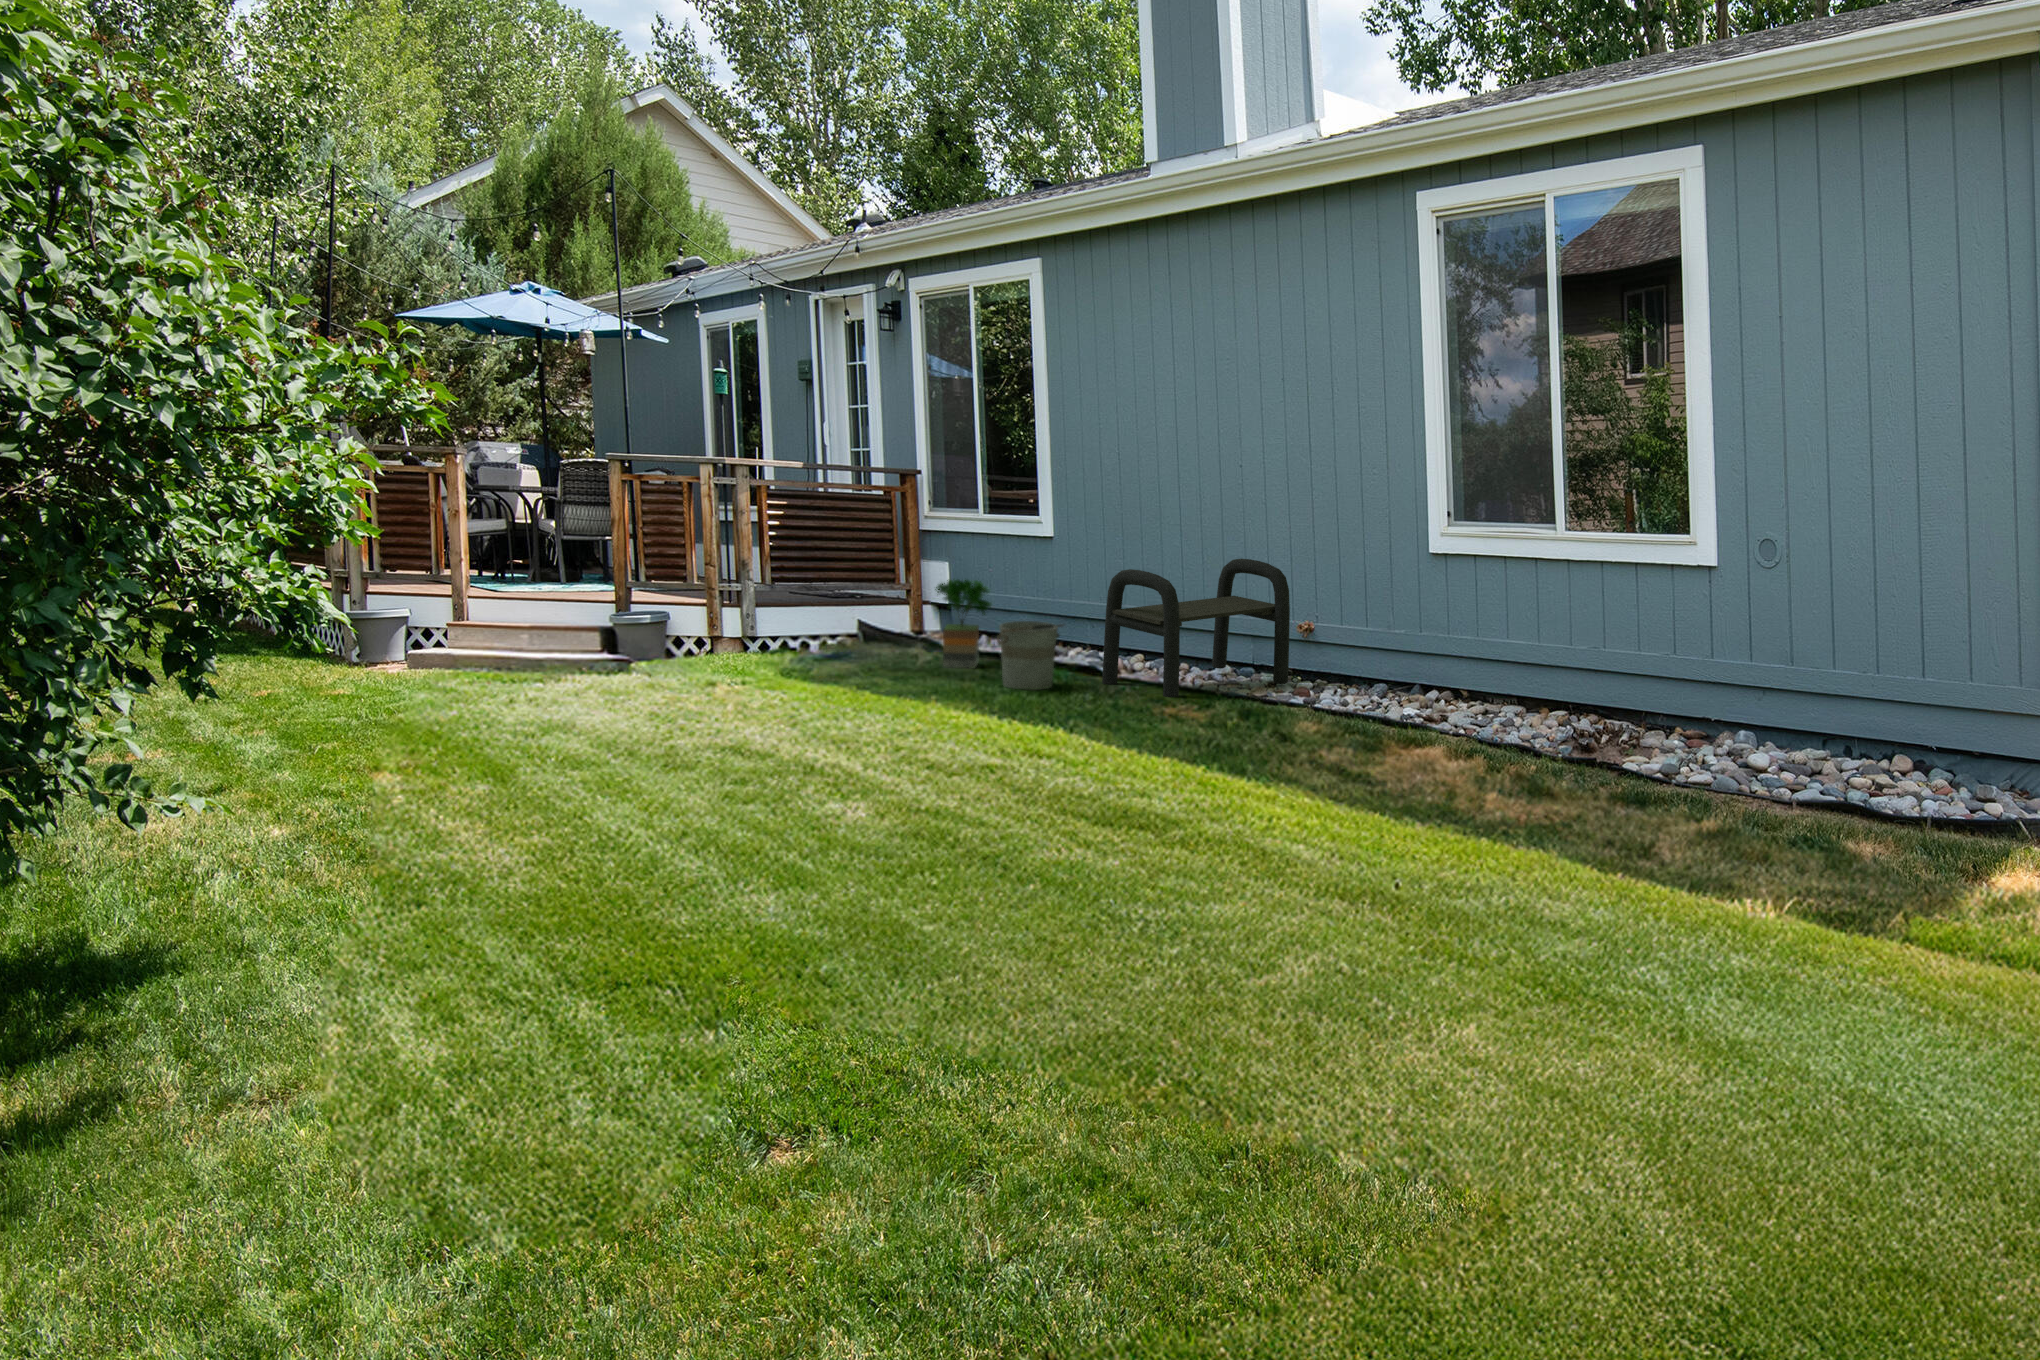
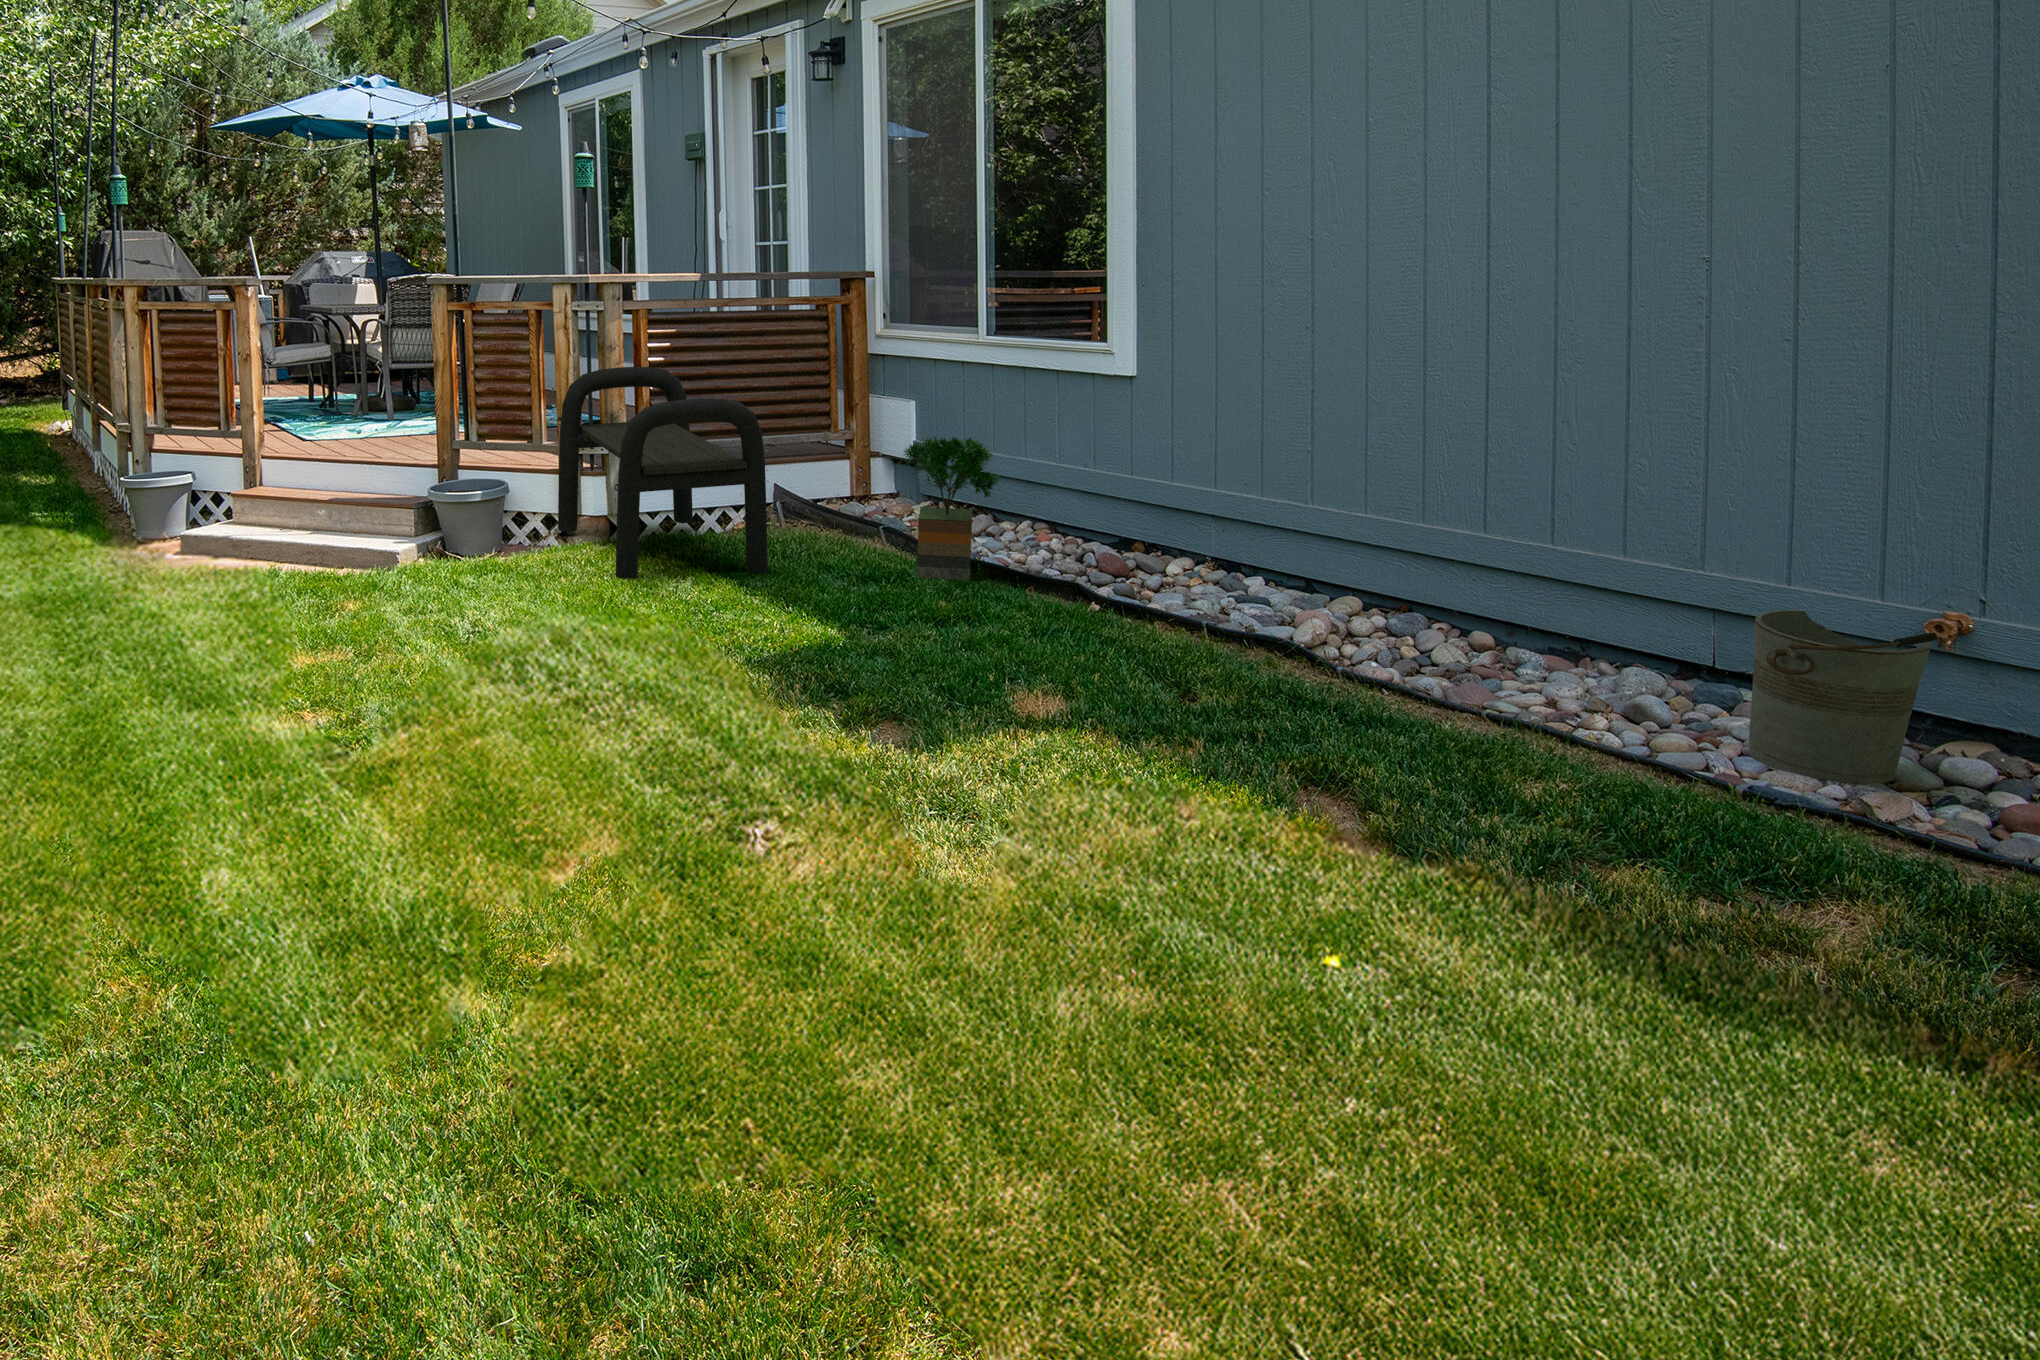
bench: present [1102,559,1290,697] -> present [558,367,768,579]
bucket: present [997,621,1063,690] -> present [1749,610,1938,784]

